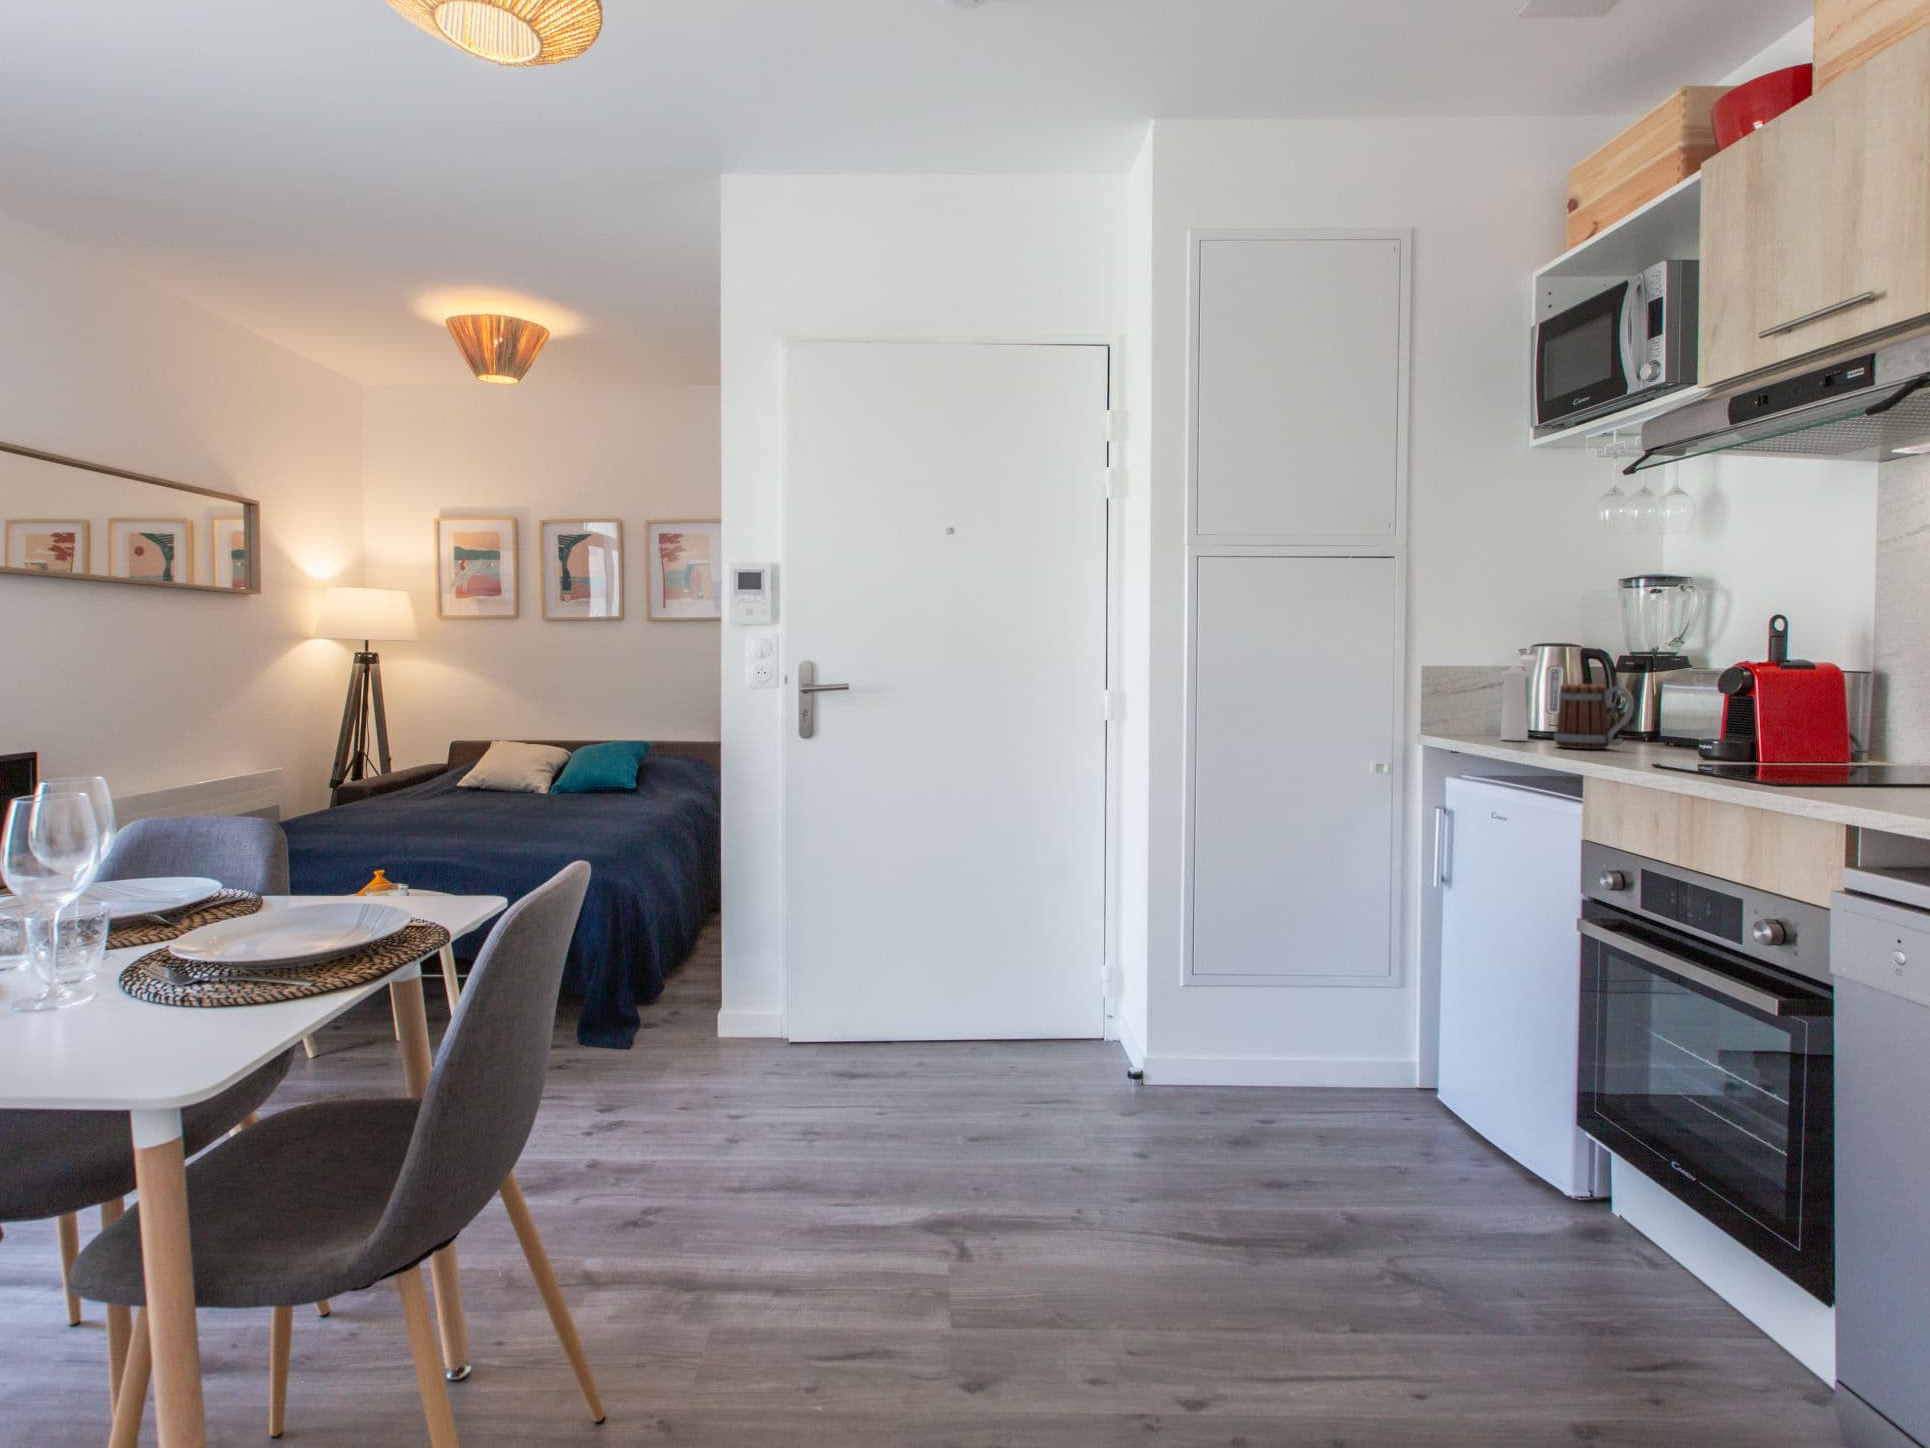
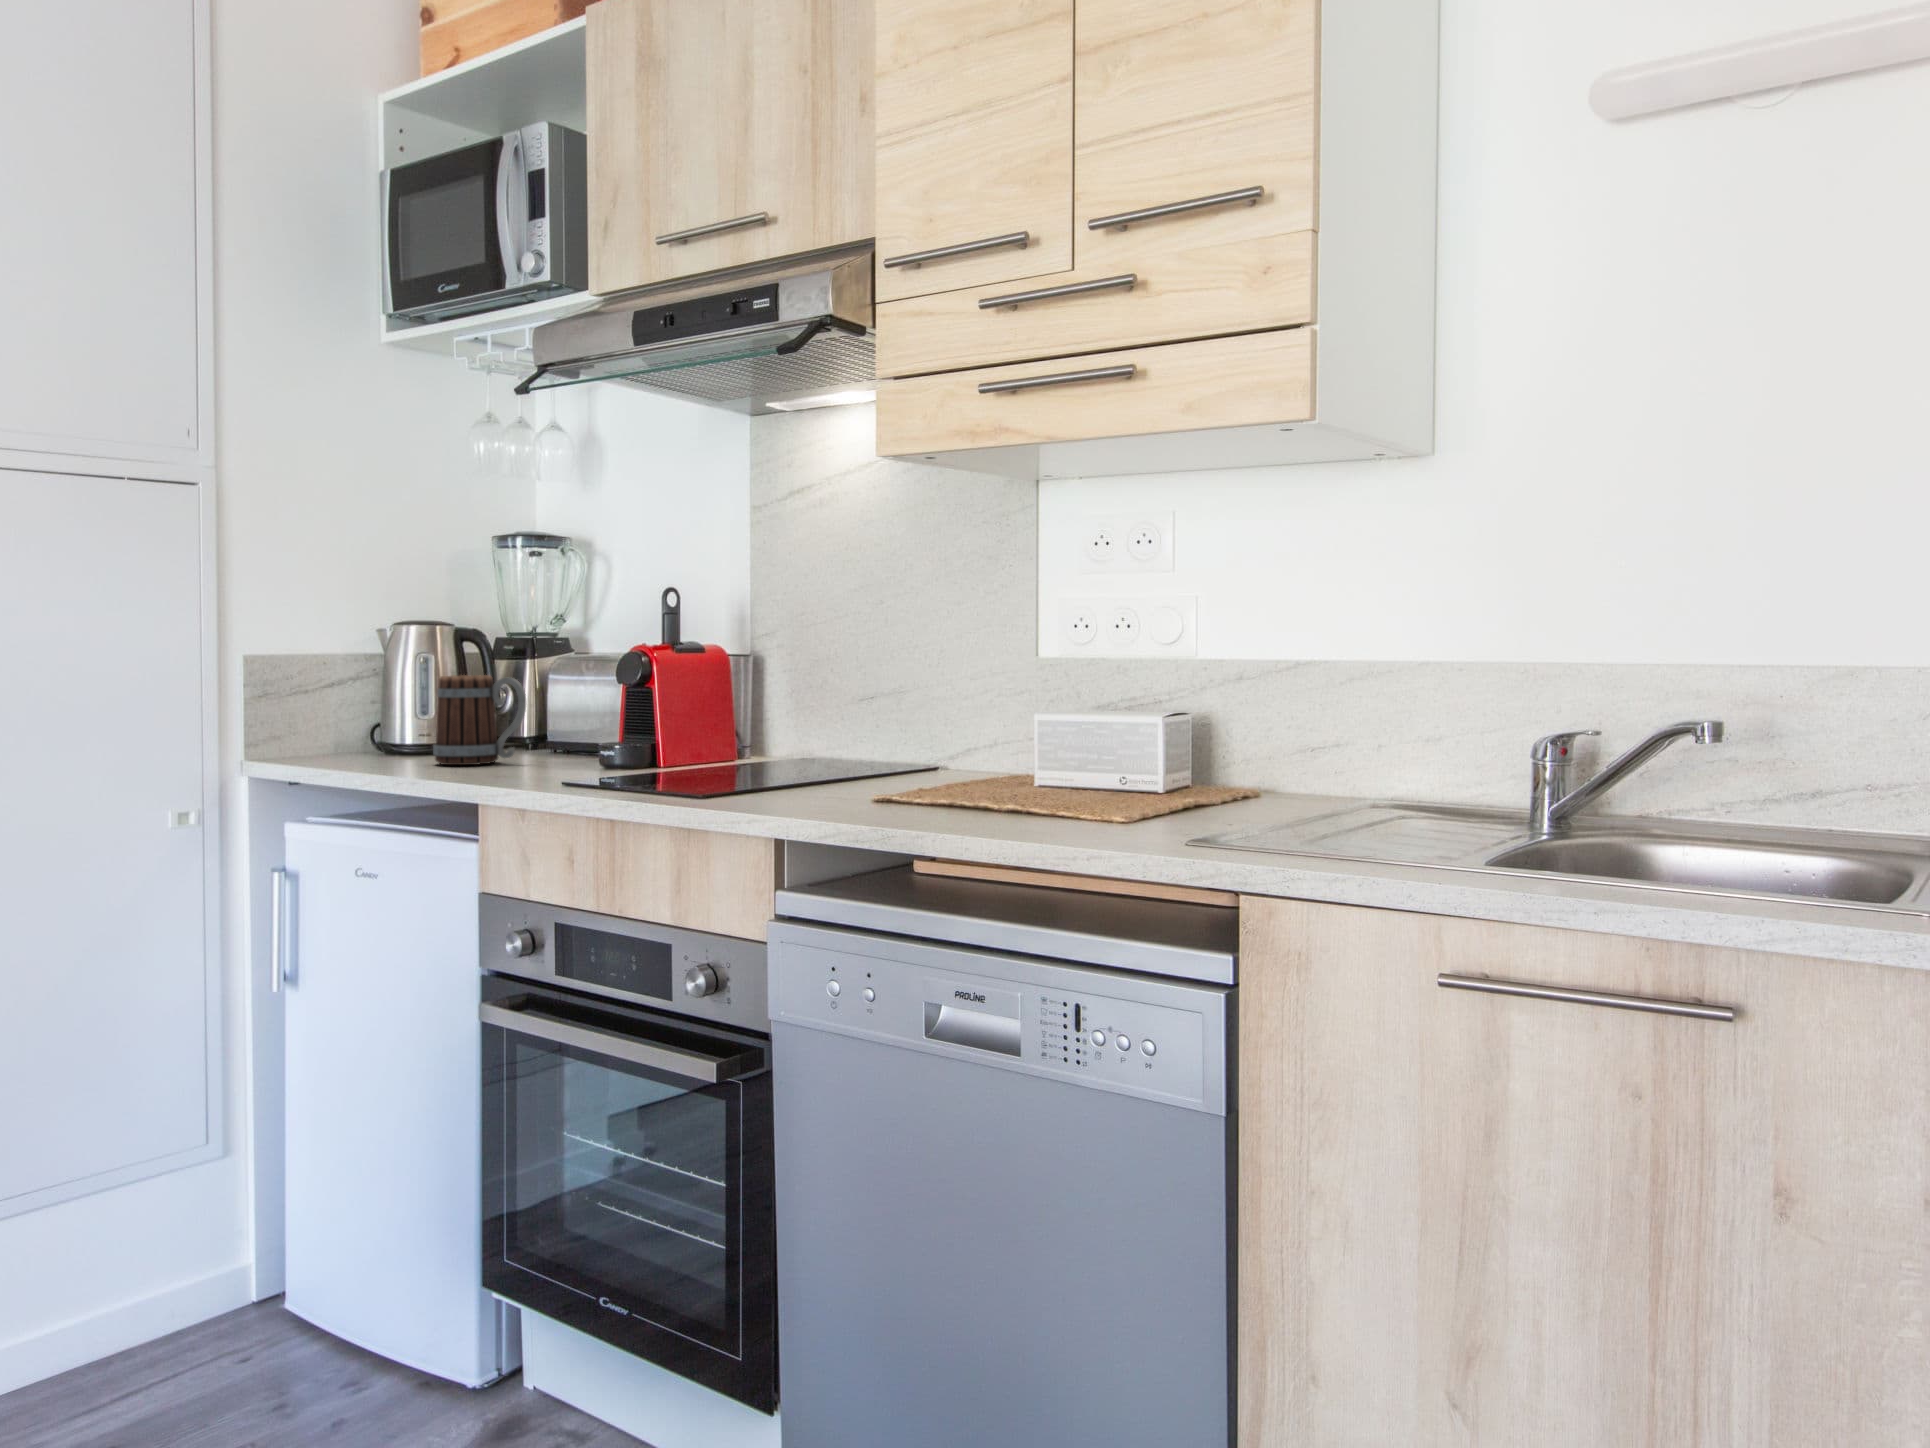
pepper mill: present [1501,655,1537,741] -> none [358,635,406,759]

